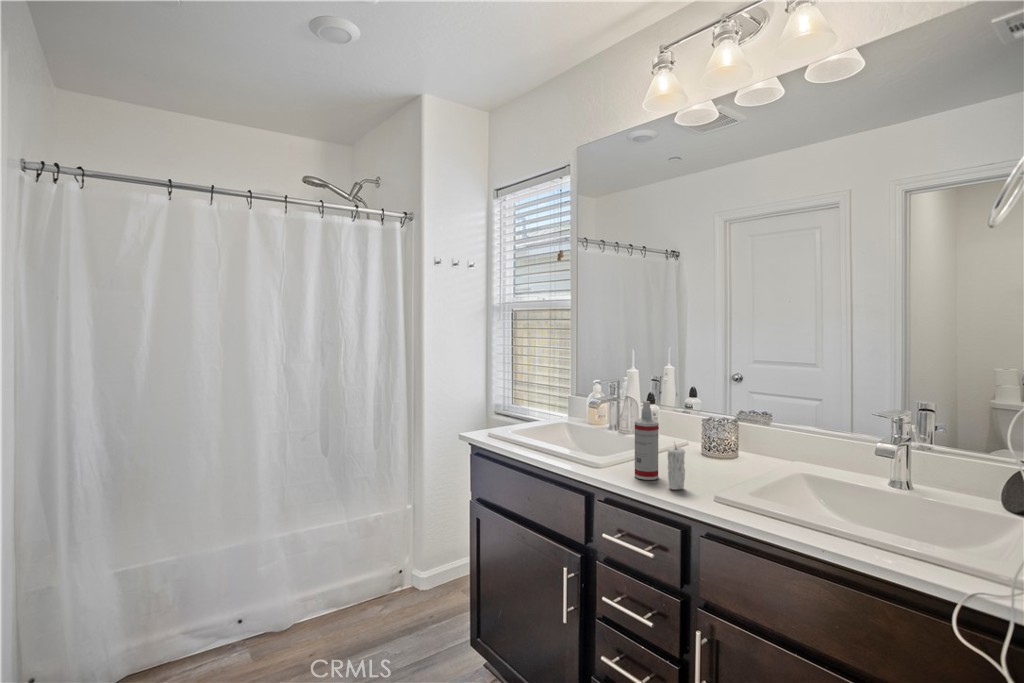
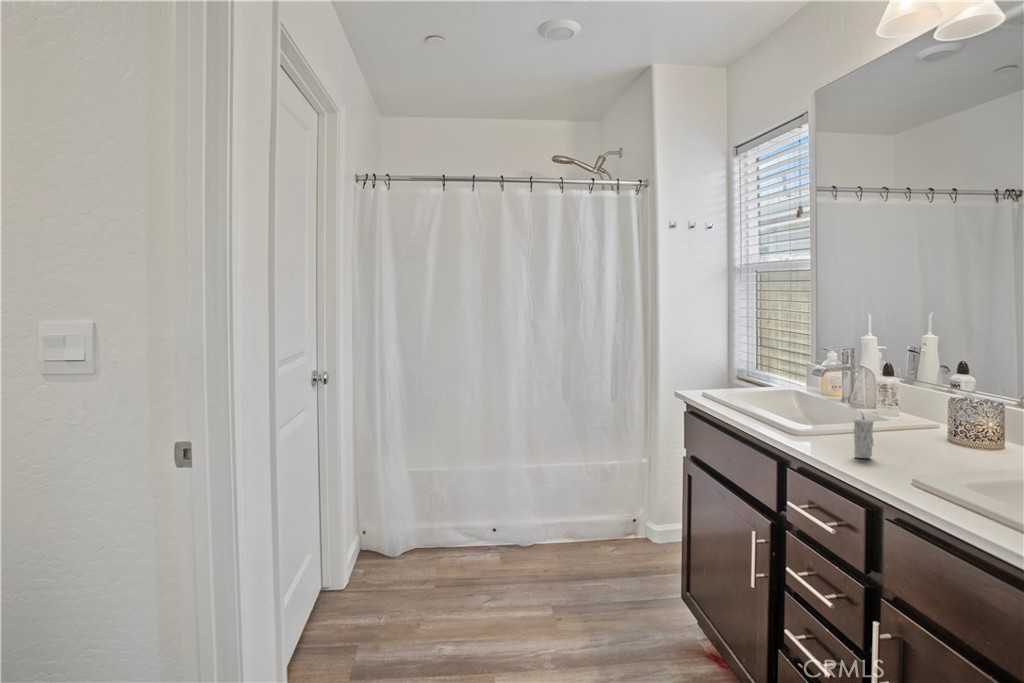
spray bottle: present [635,401,658,480] -> none [826,371,855,448]

